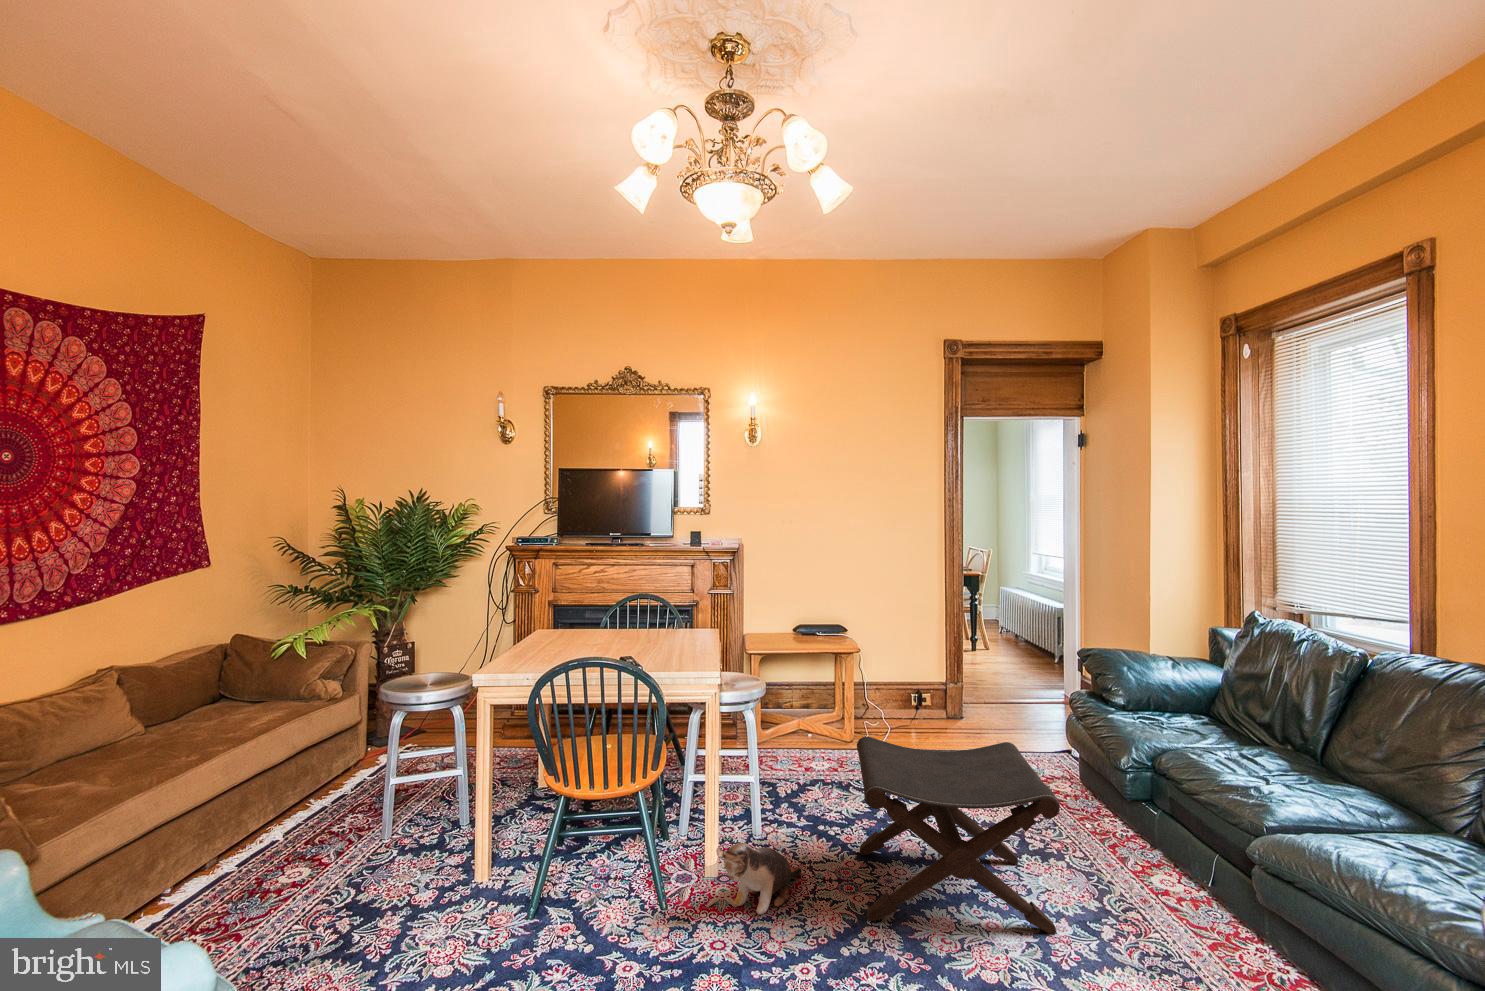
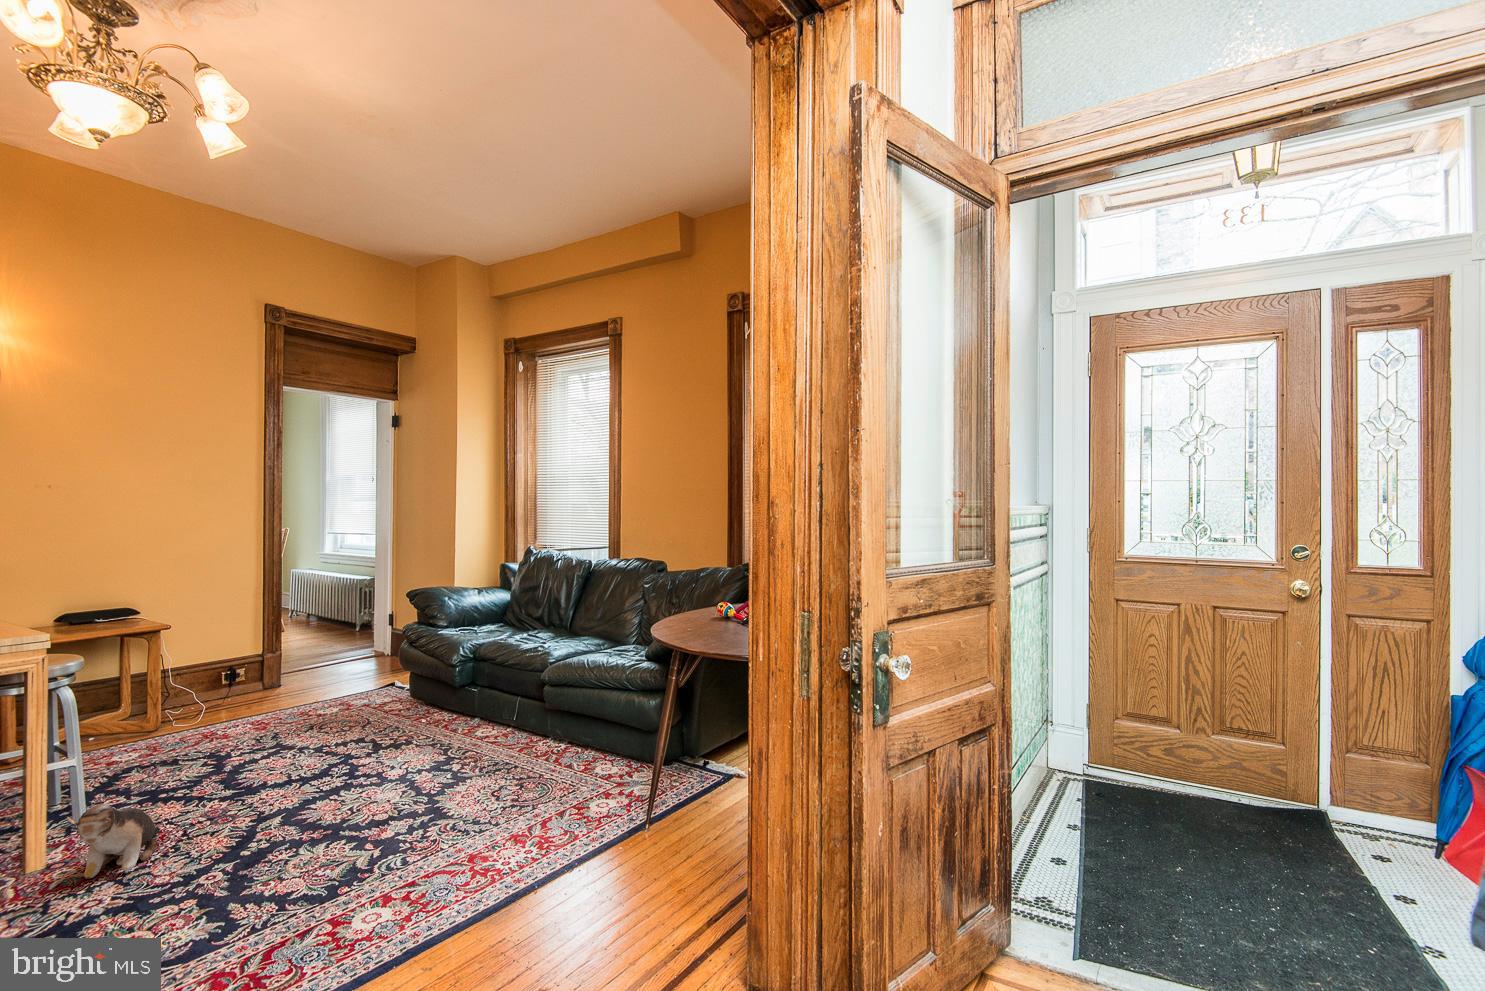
footstool: present [857,737,1060,934] -> none [218,658,427,830]

